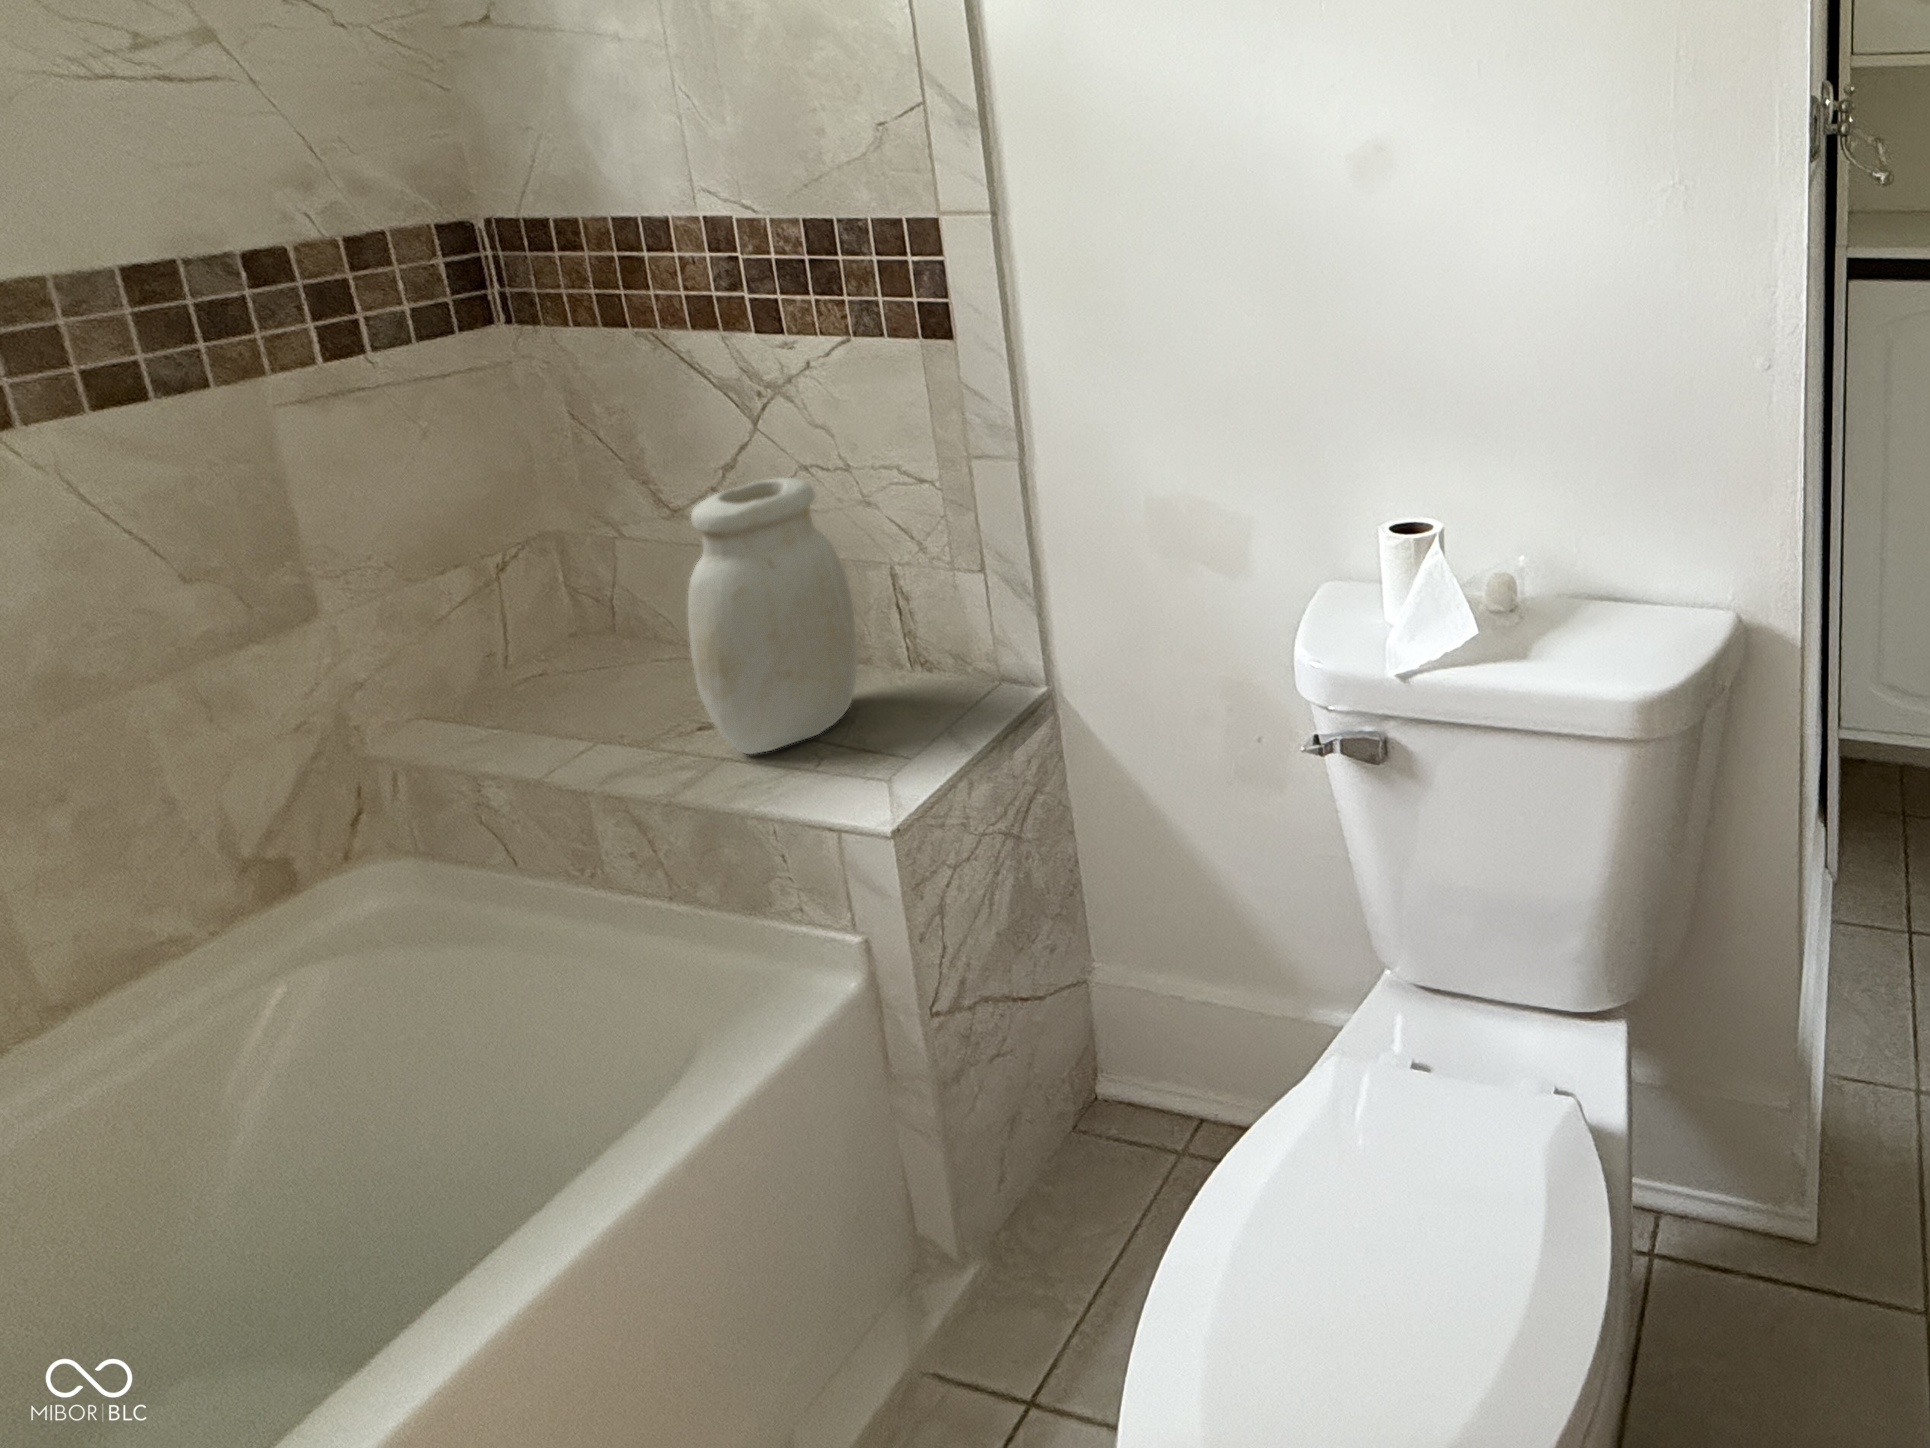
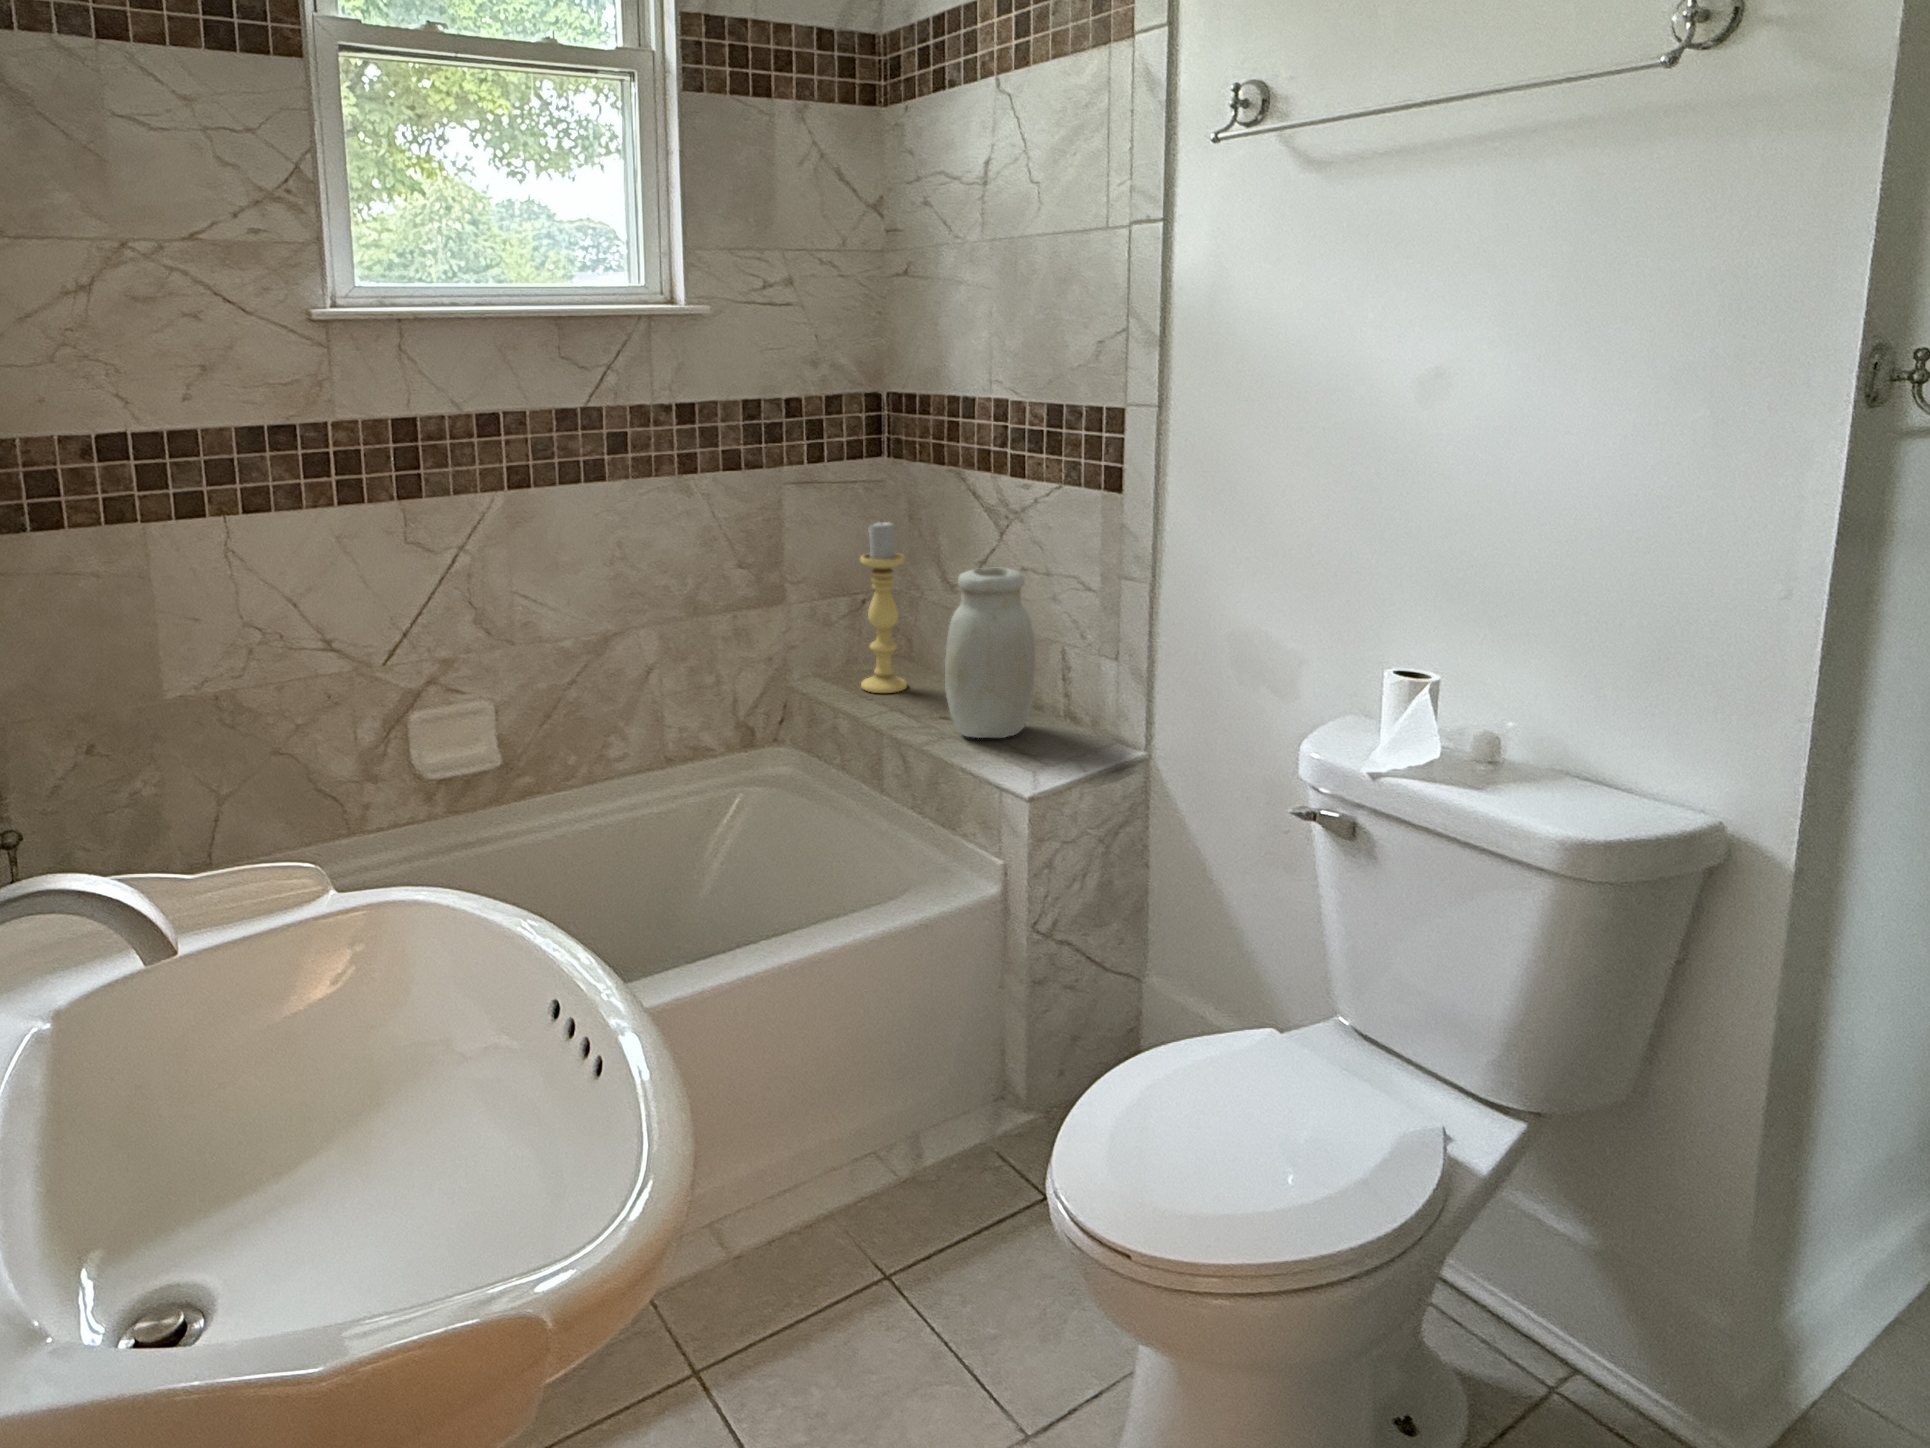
candle holder: none [480,435,621,718] -> present [861,522,907,693]

